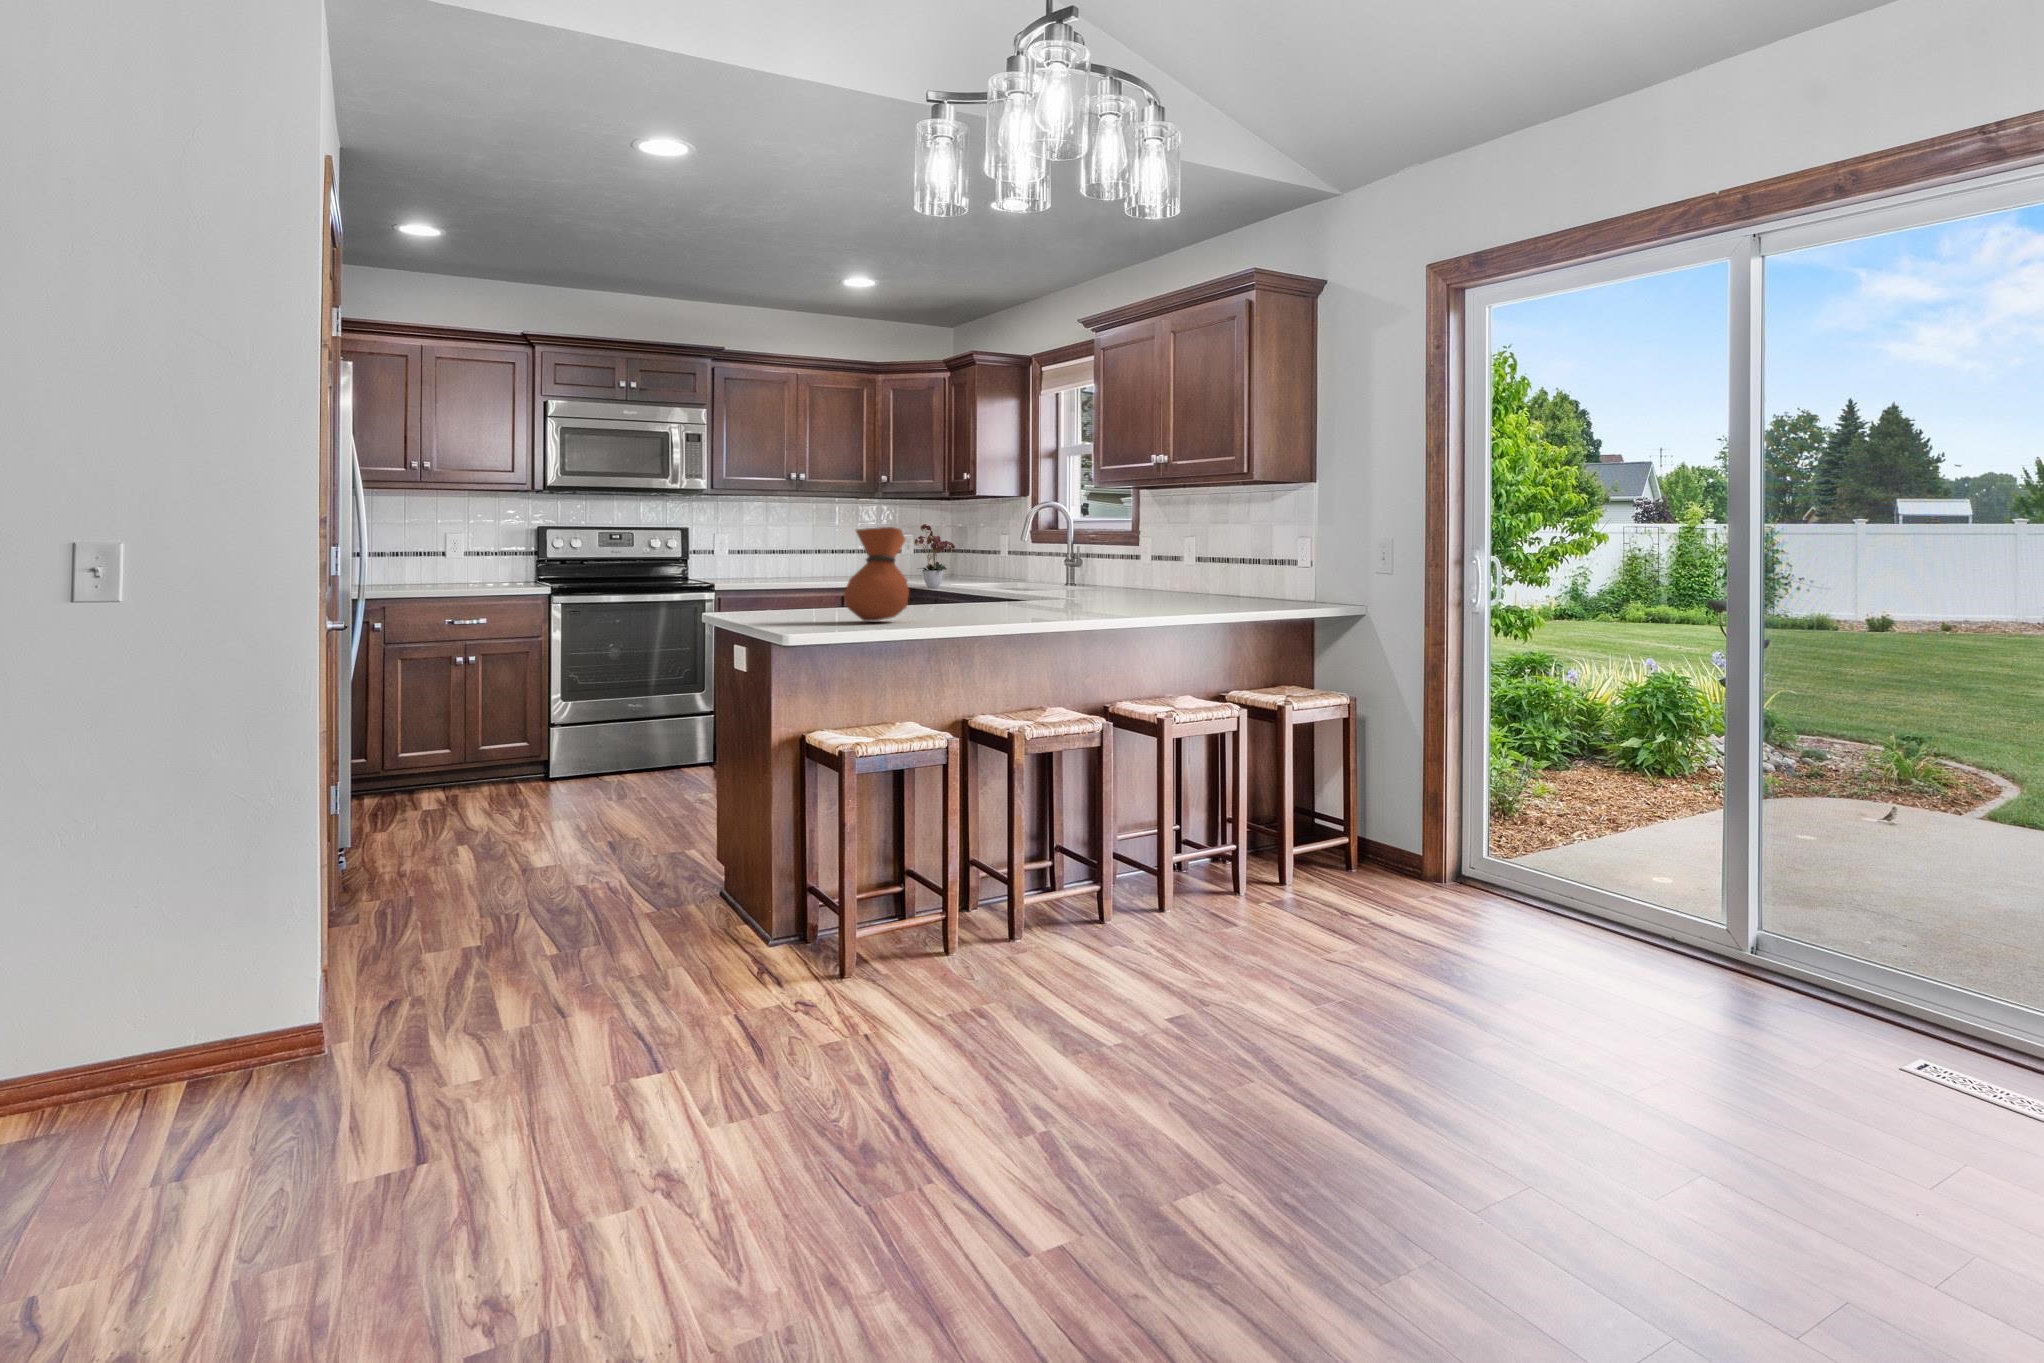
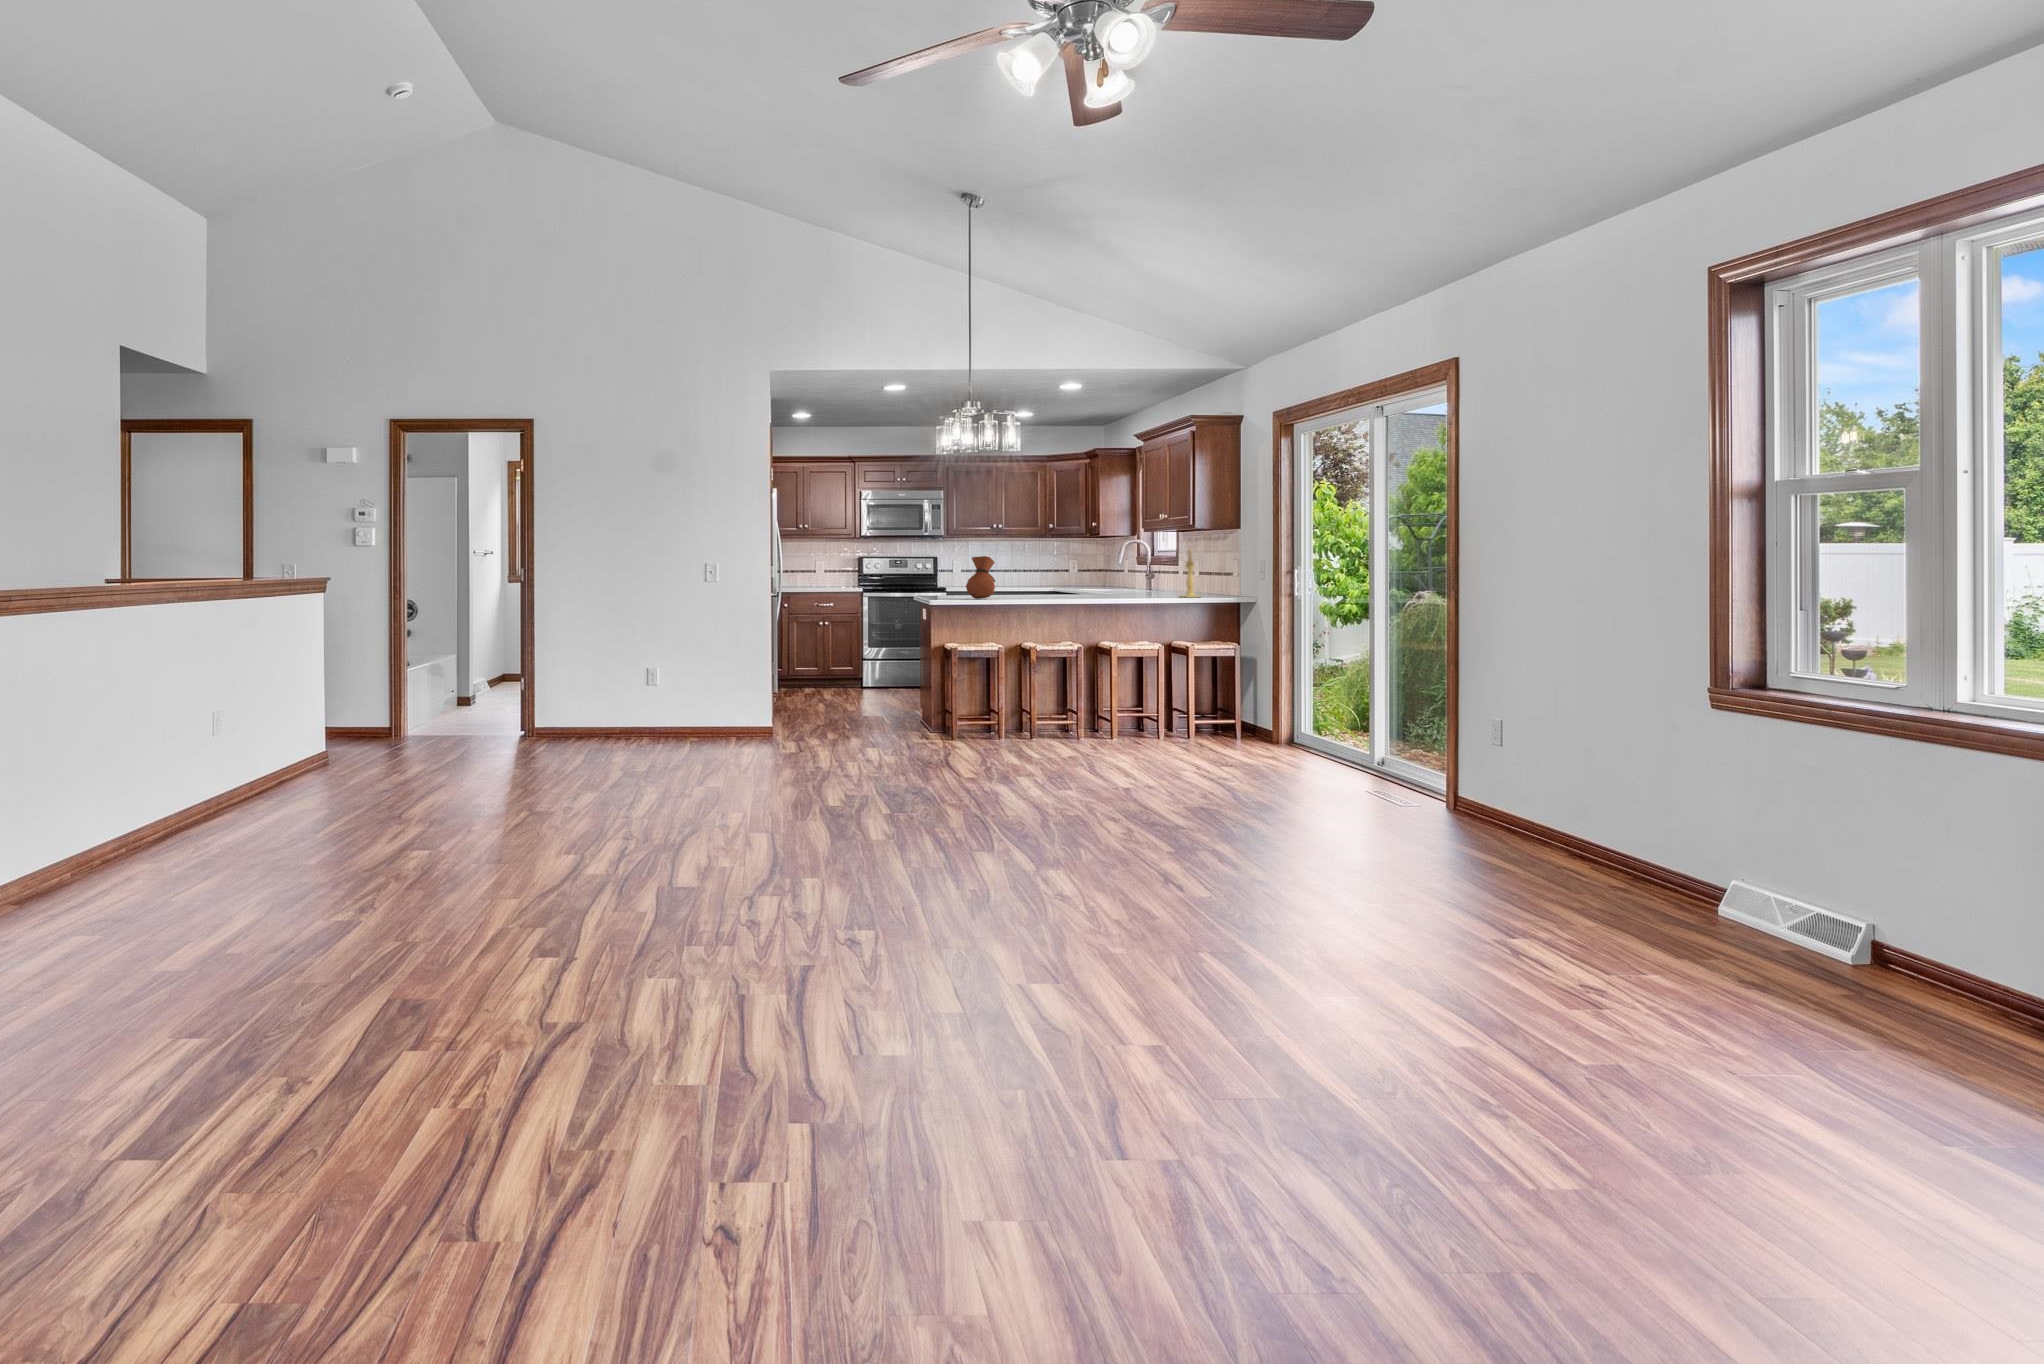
candle holder: none [1180,513,1222,602] -> present [1181,549,1199,598]
flower arrangement: present [915,524,955,588] -> none [1061,553,1089,593]

